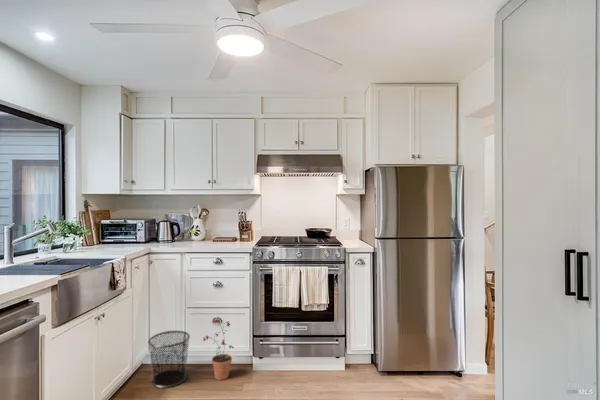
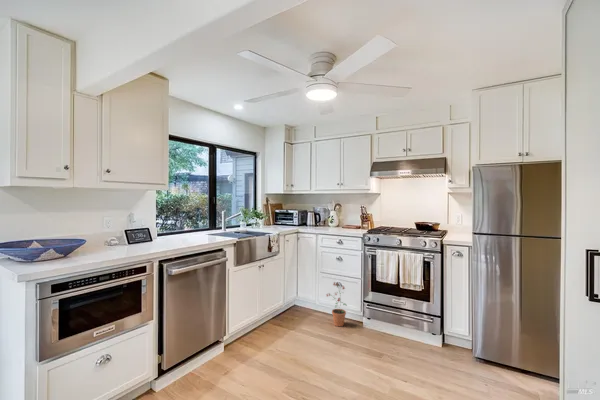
waste bin: present [148,331,190,388] -> none [293,286,319,322]

